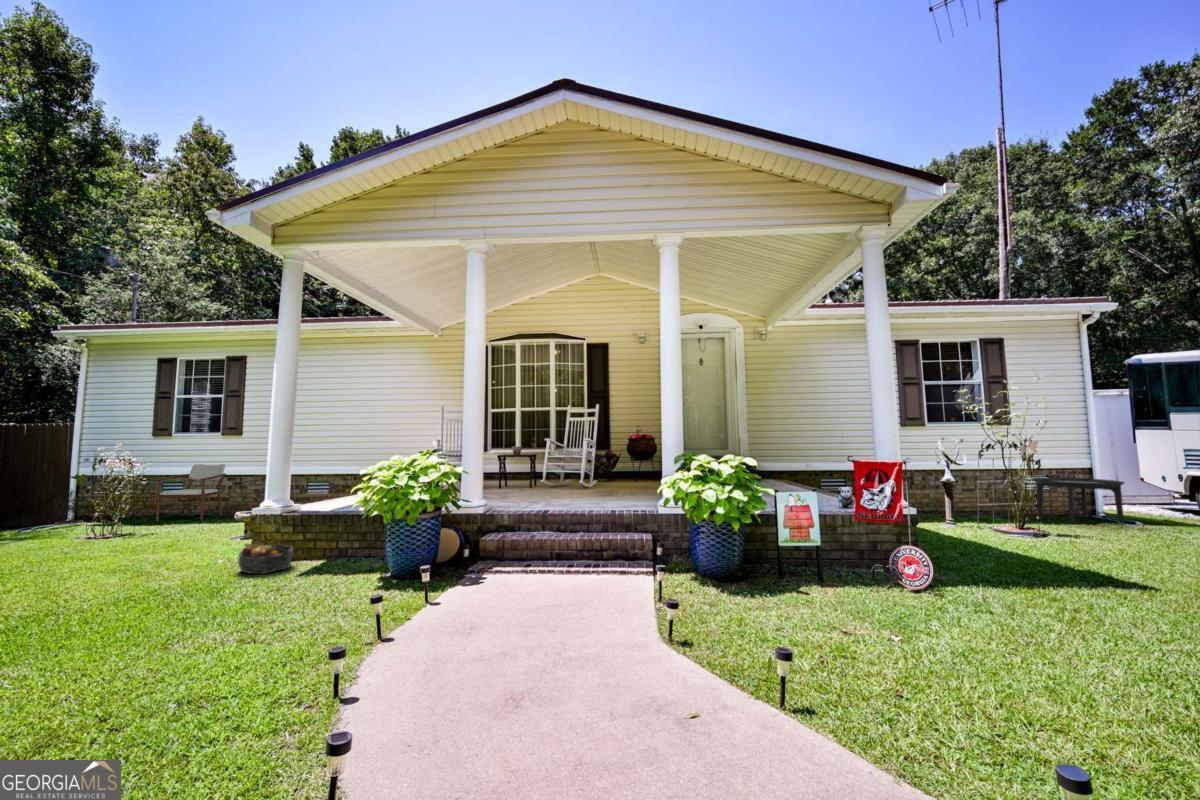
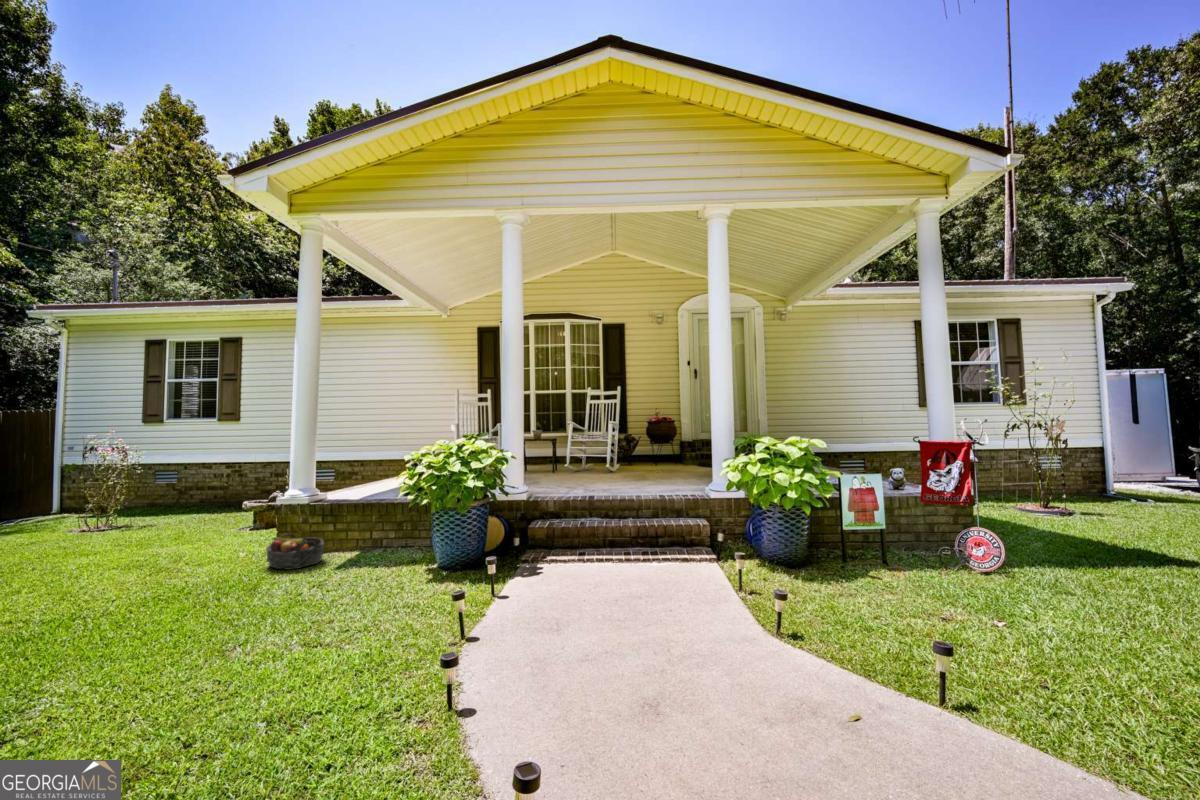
armchair: present [156,464,226,521] -> none [152,451,227,513]
round table: present [1032,477,1125,525] -> none [1045,455,1139,500]
potted tree: present [55,491,83,525] -> none [35,477,73,518]

